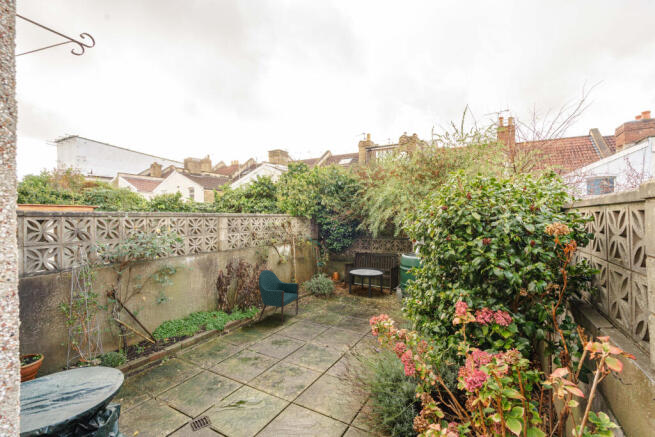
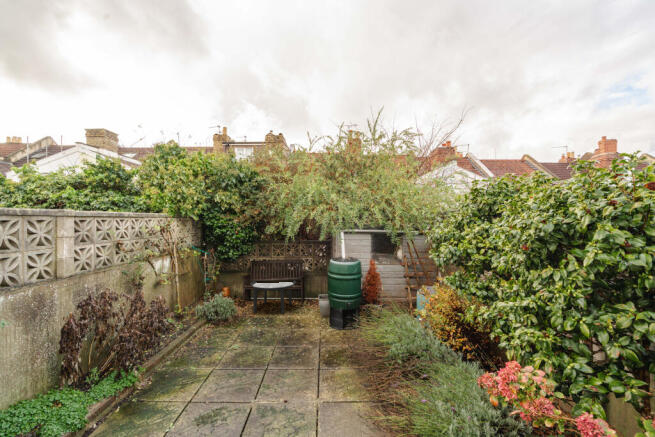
chair: present [259,270,299,325] -> none [144,301,207,387]

